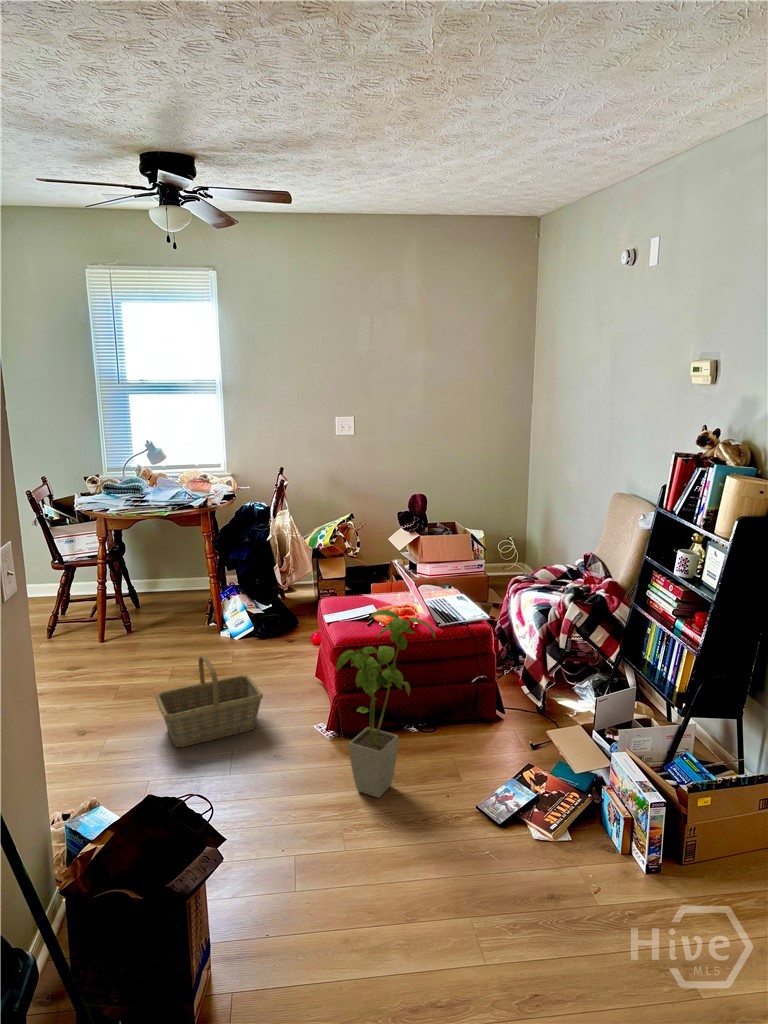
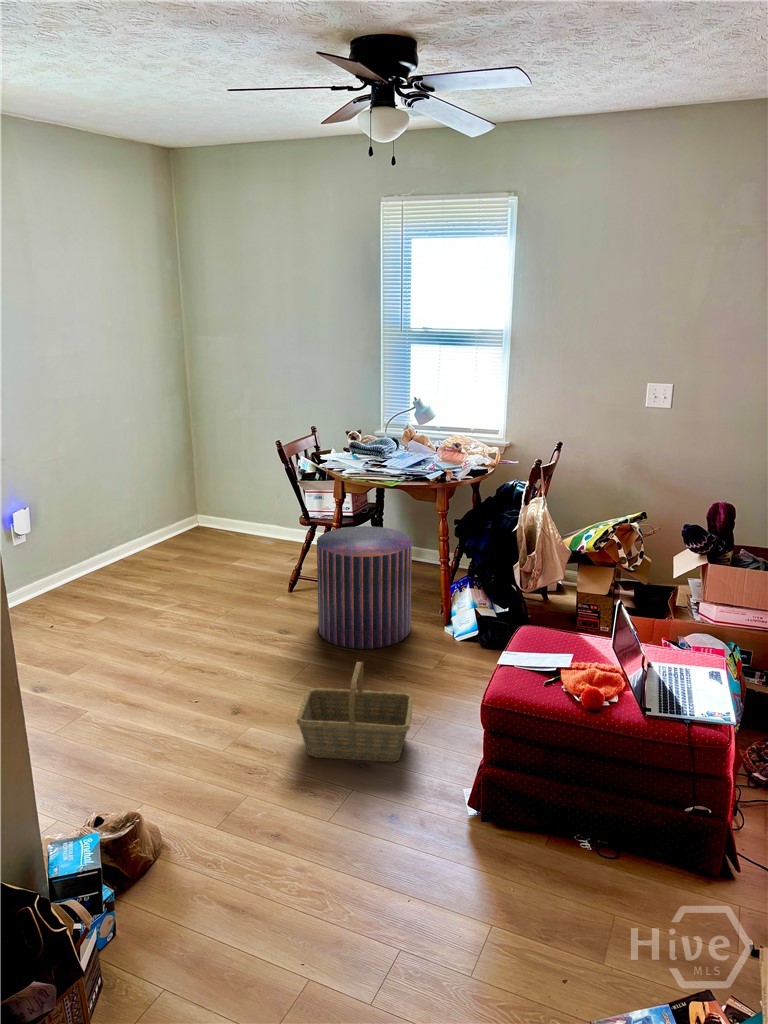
pouf: none [96,556,193,667] -> present [317,526,412,649]
house plant: present [337,610,435,798] -> none [425,681,568,918]

